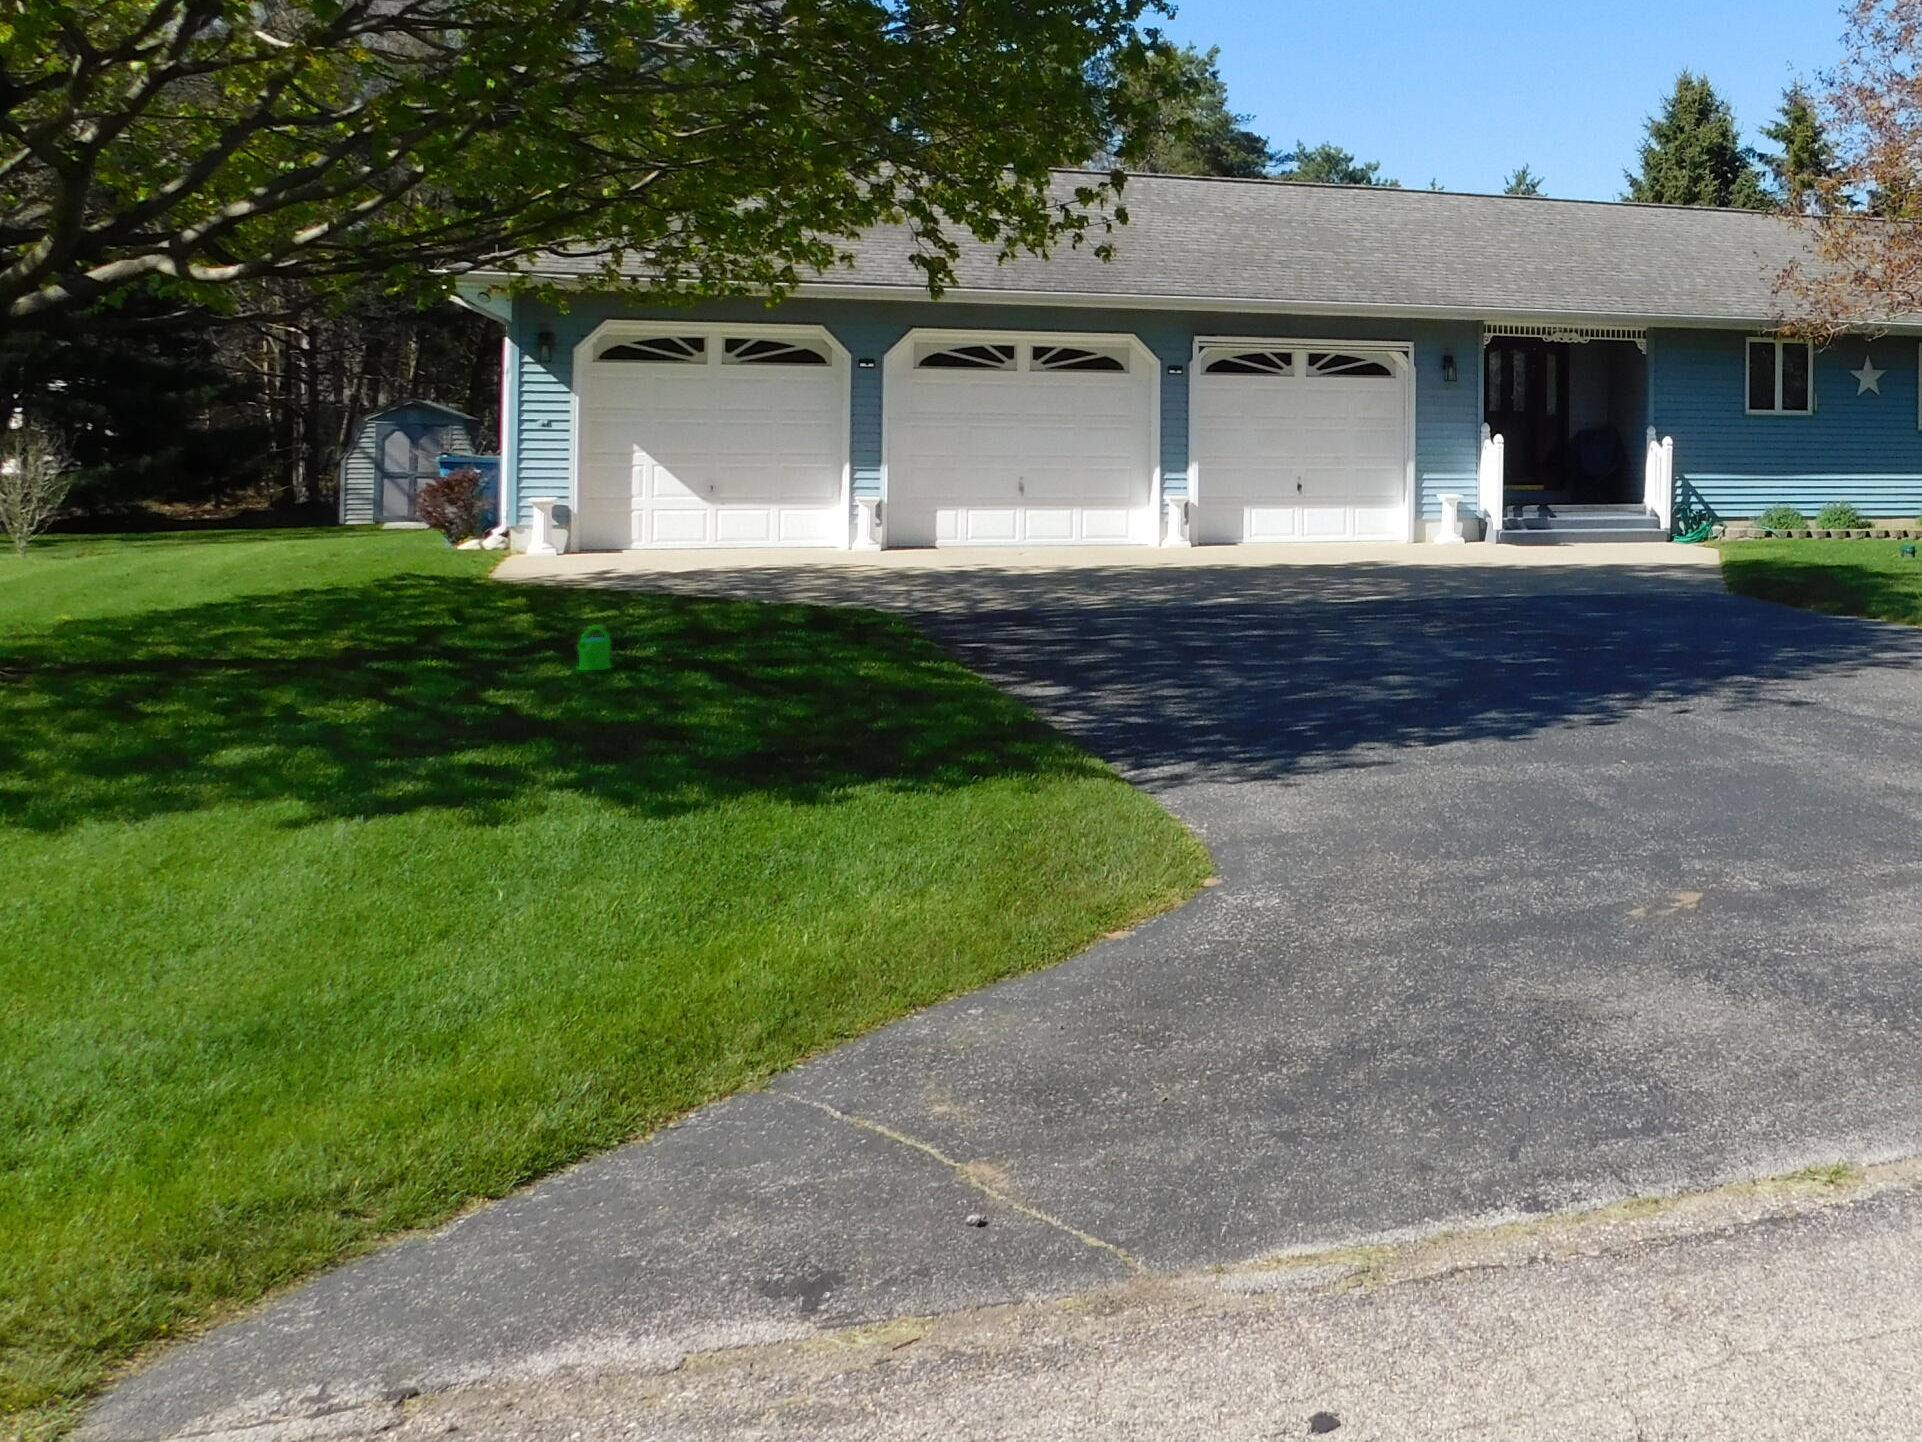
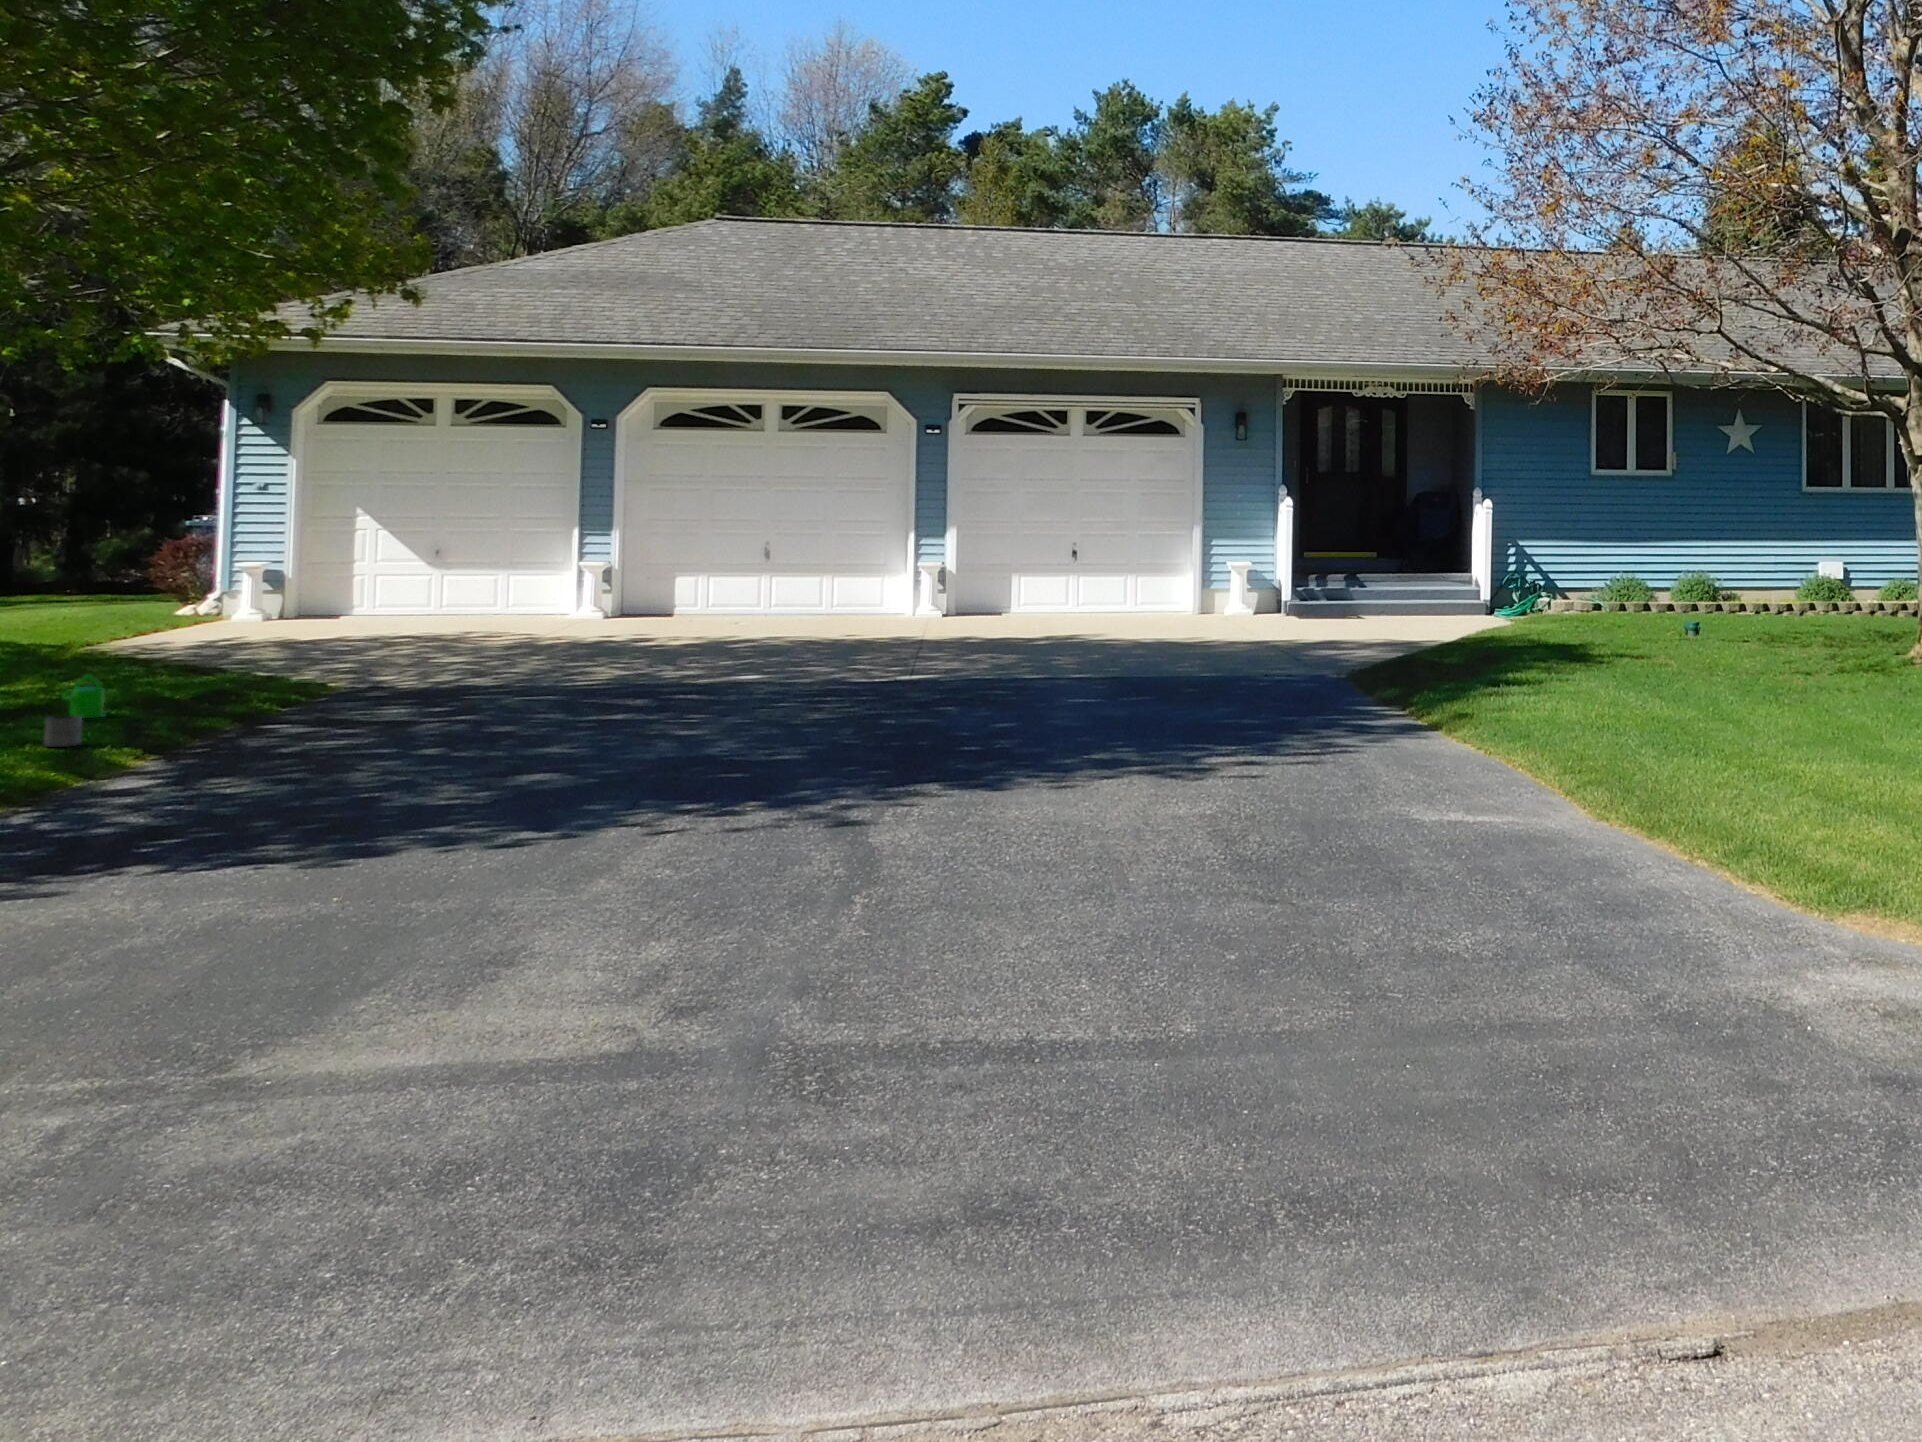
planter: none [611,671,646,706] -> present [44,715,82,747]

